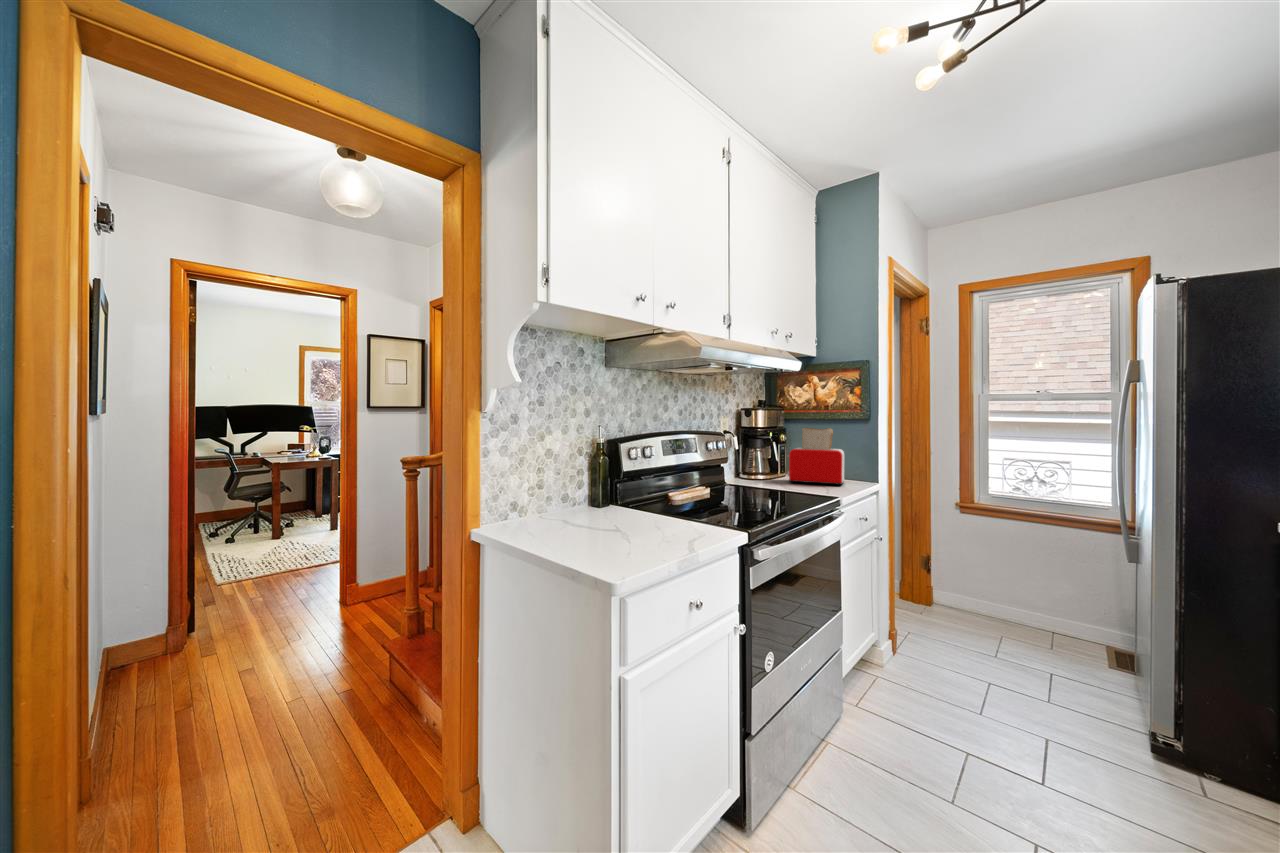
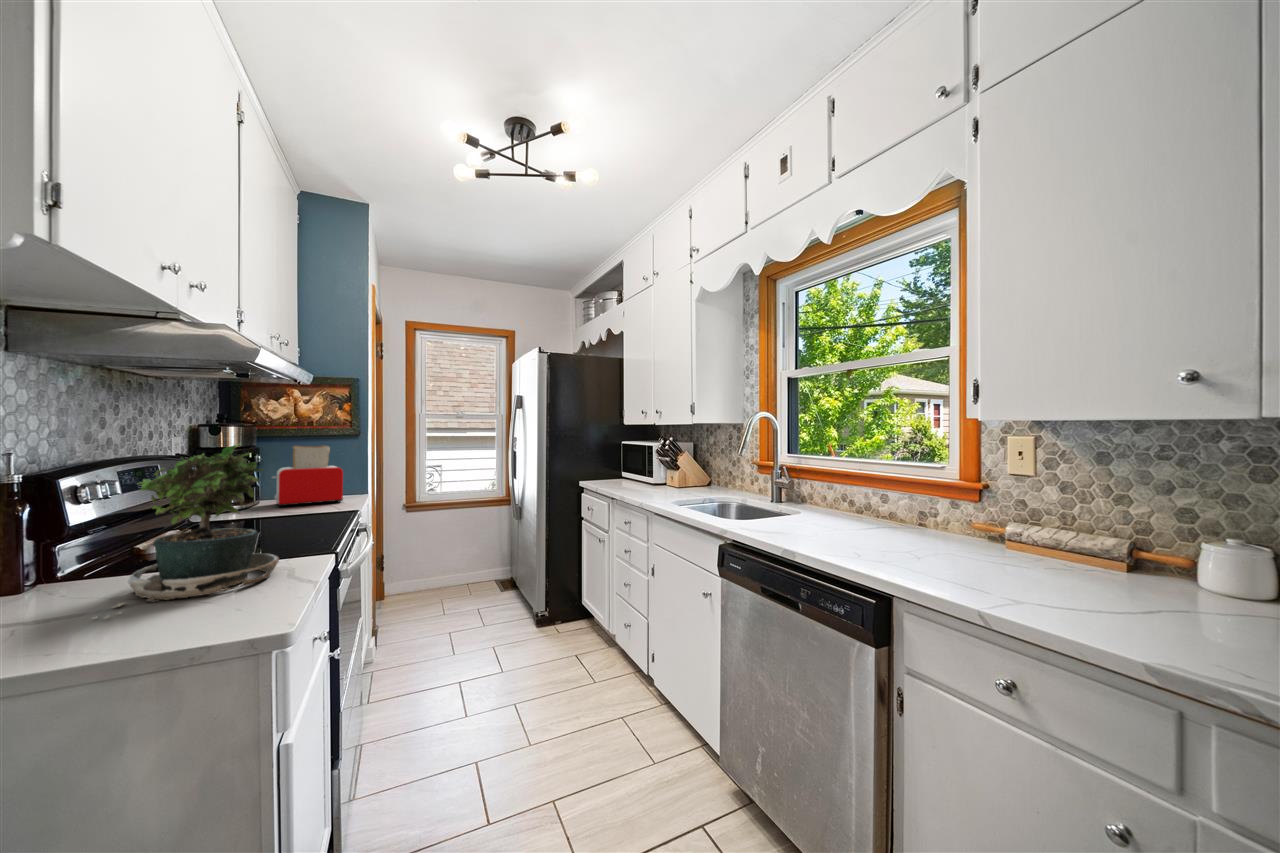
potted plant: none [591,419,702,534] -> present [93,445,279,618]

